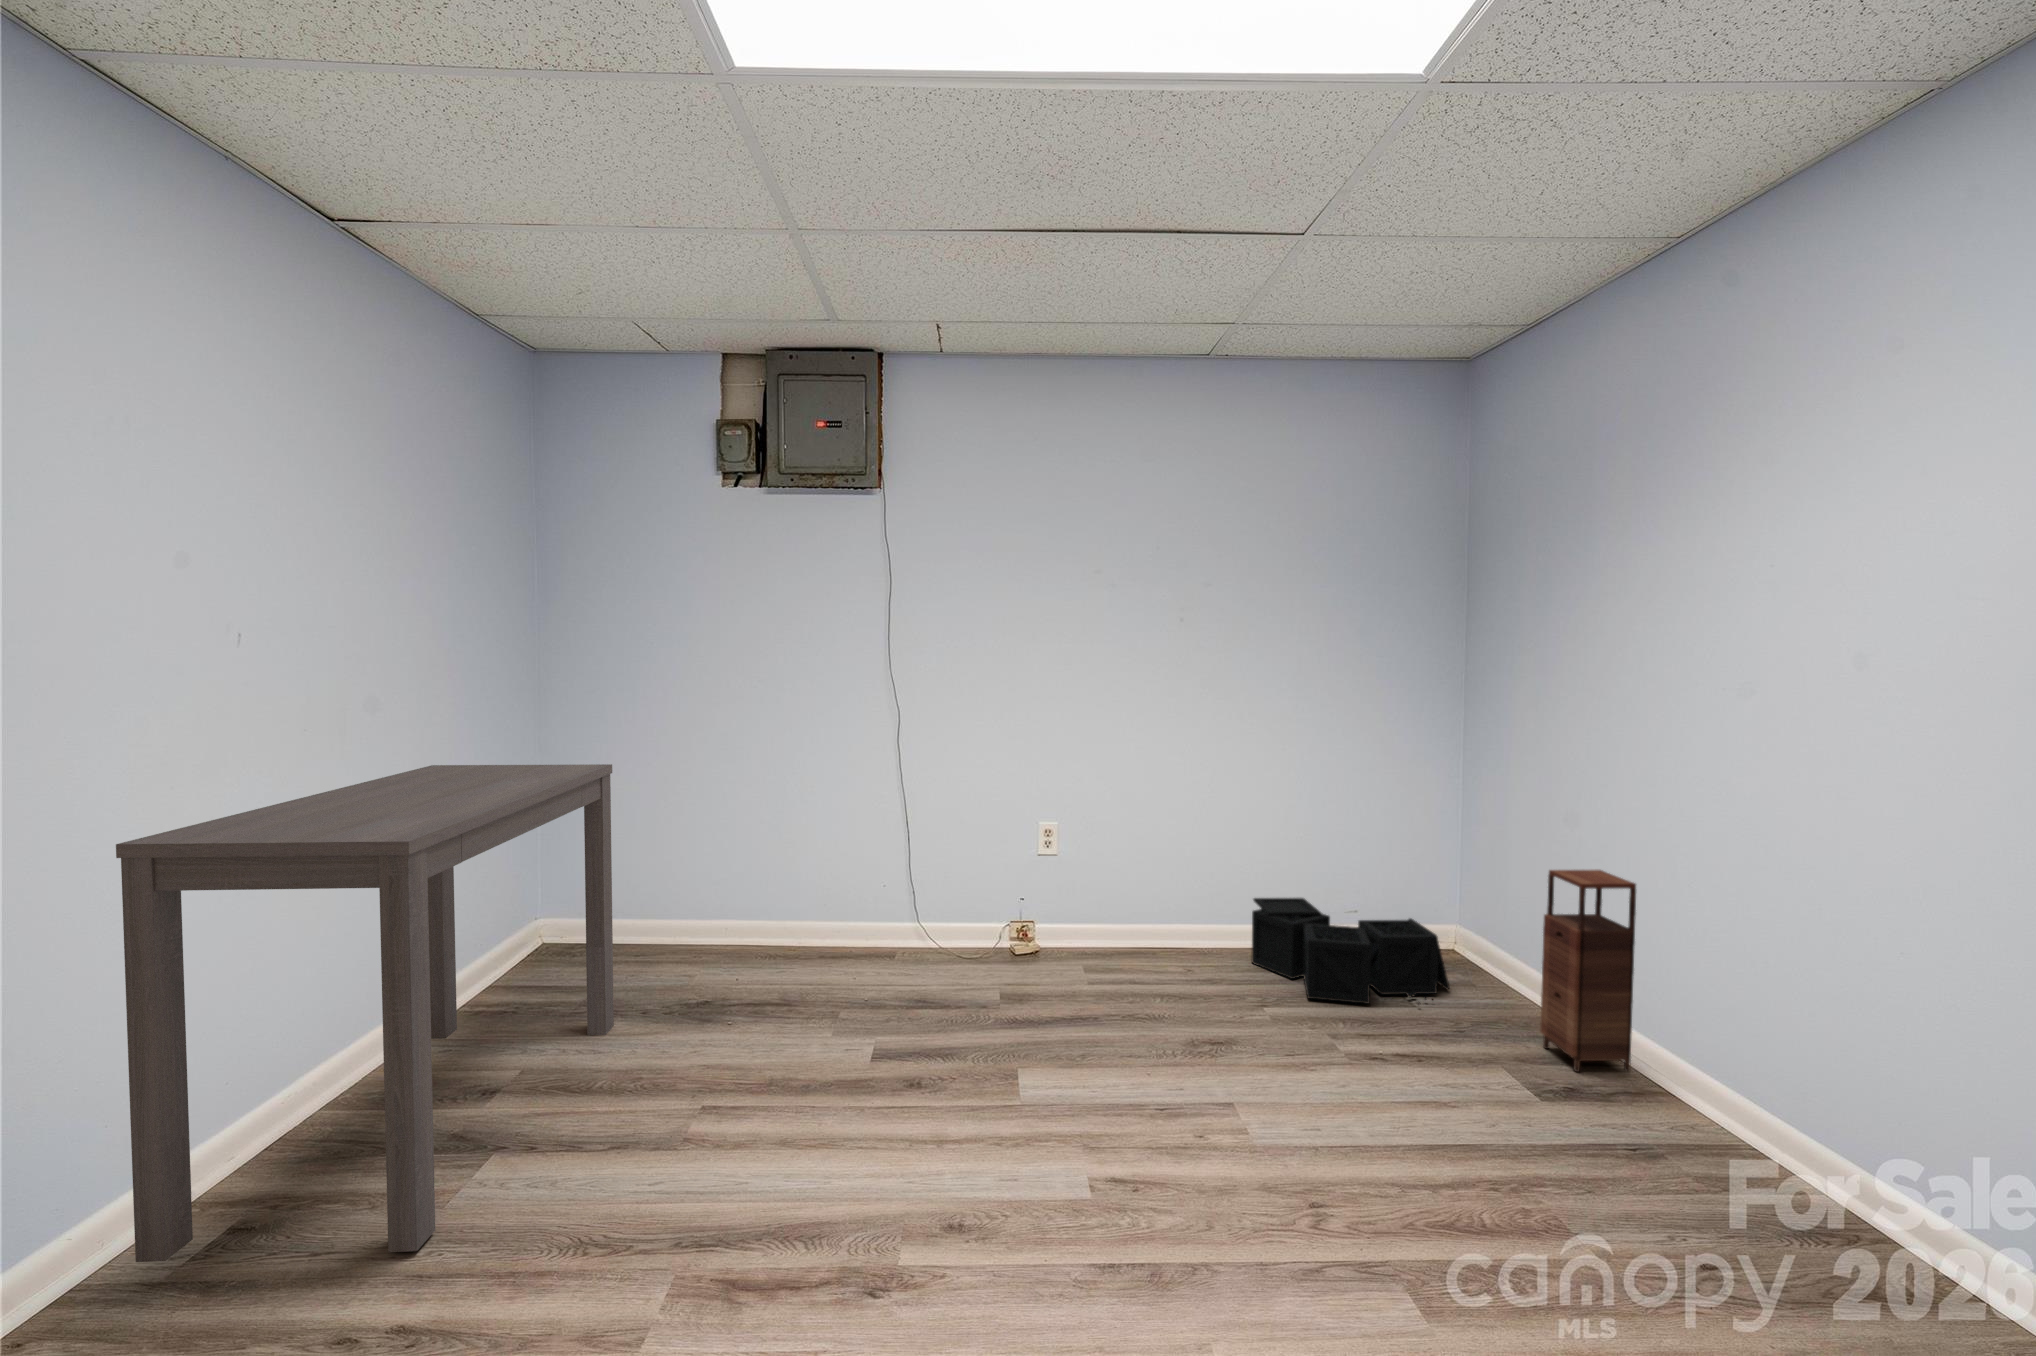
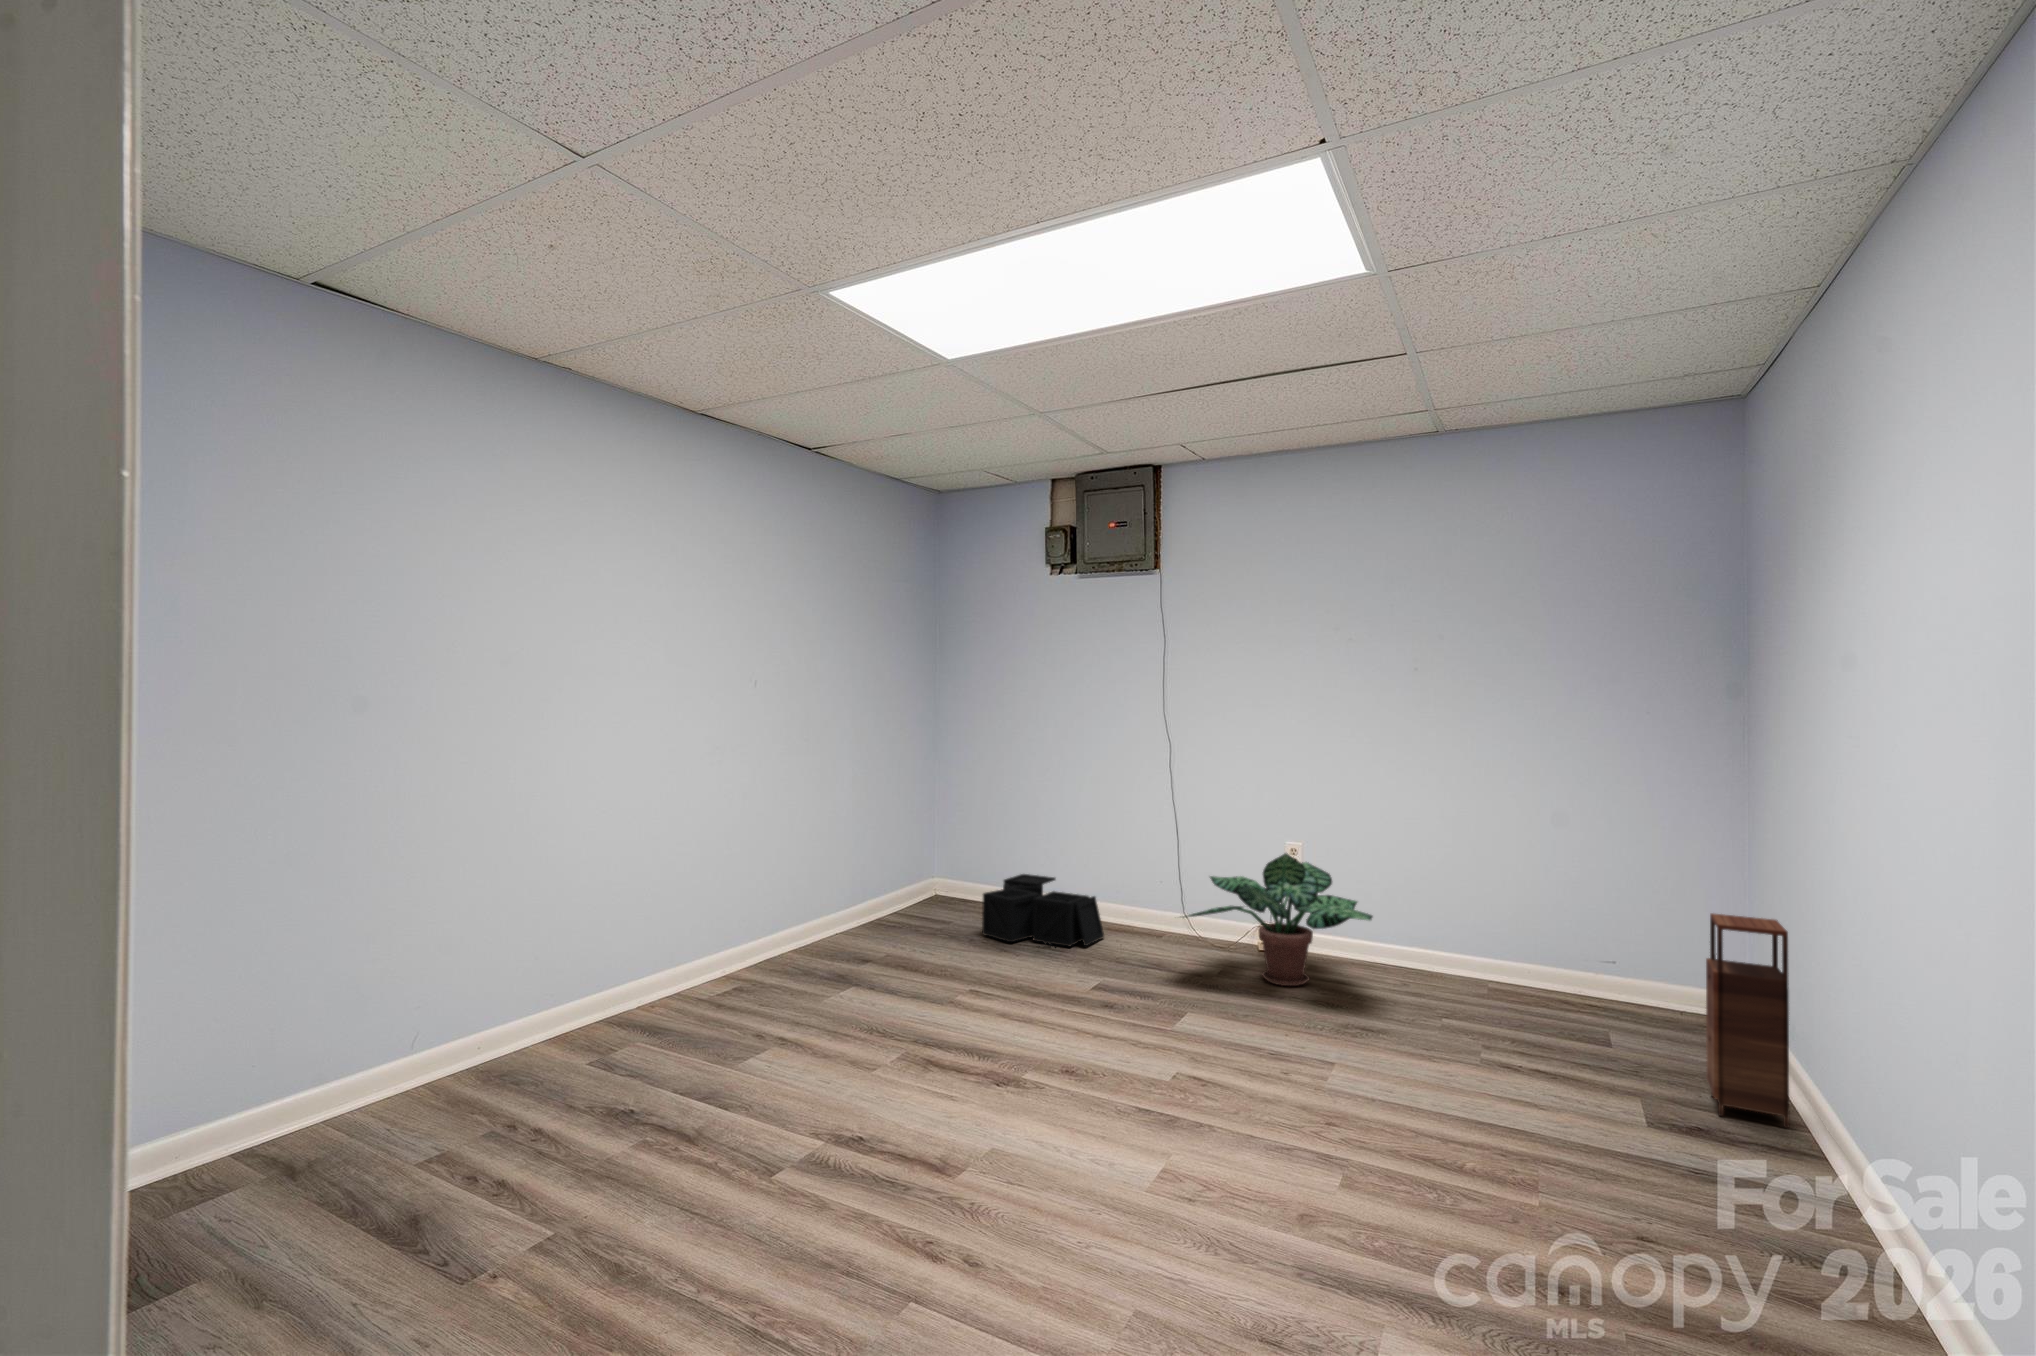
desk: present [116,764,614,1262] -> none [695,764,953,1015]
potted plant: none [964,842,1201,1000] -> present [1184,853,1373,986]
storage bin: present [1252,898,1450,1005] -> present [982,874,1104,947]

